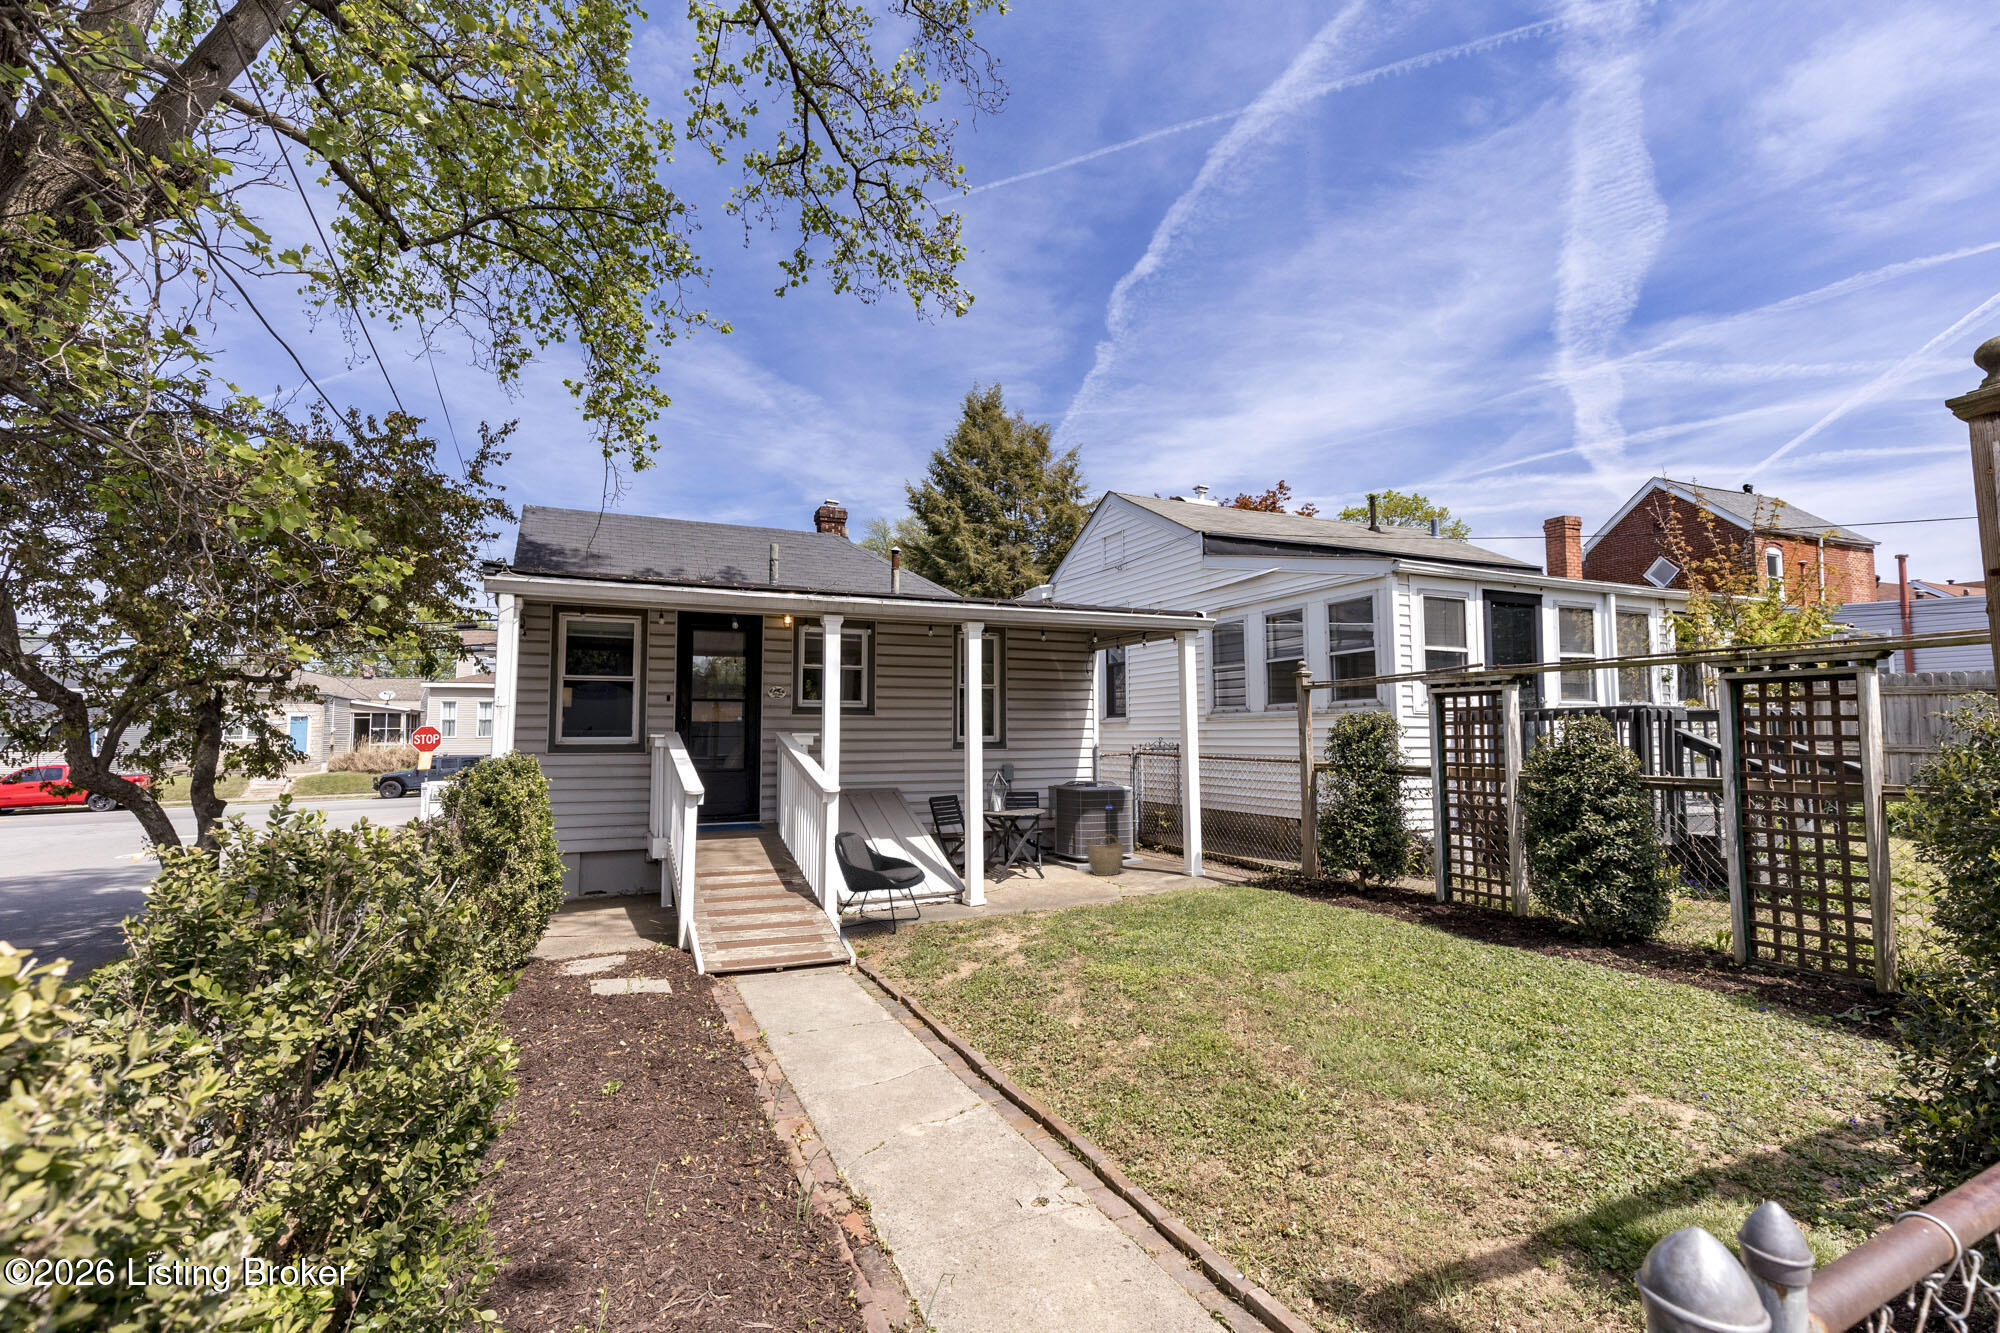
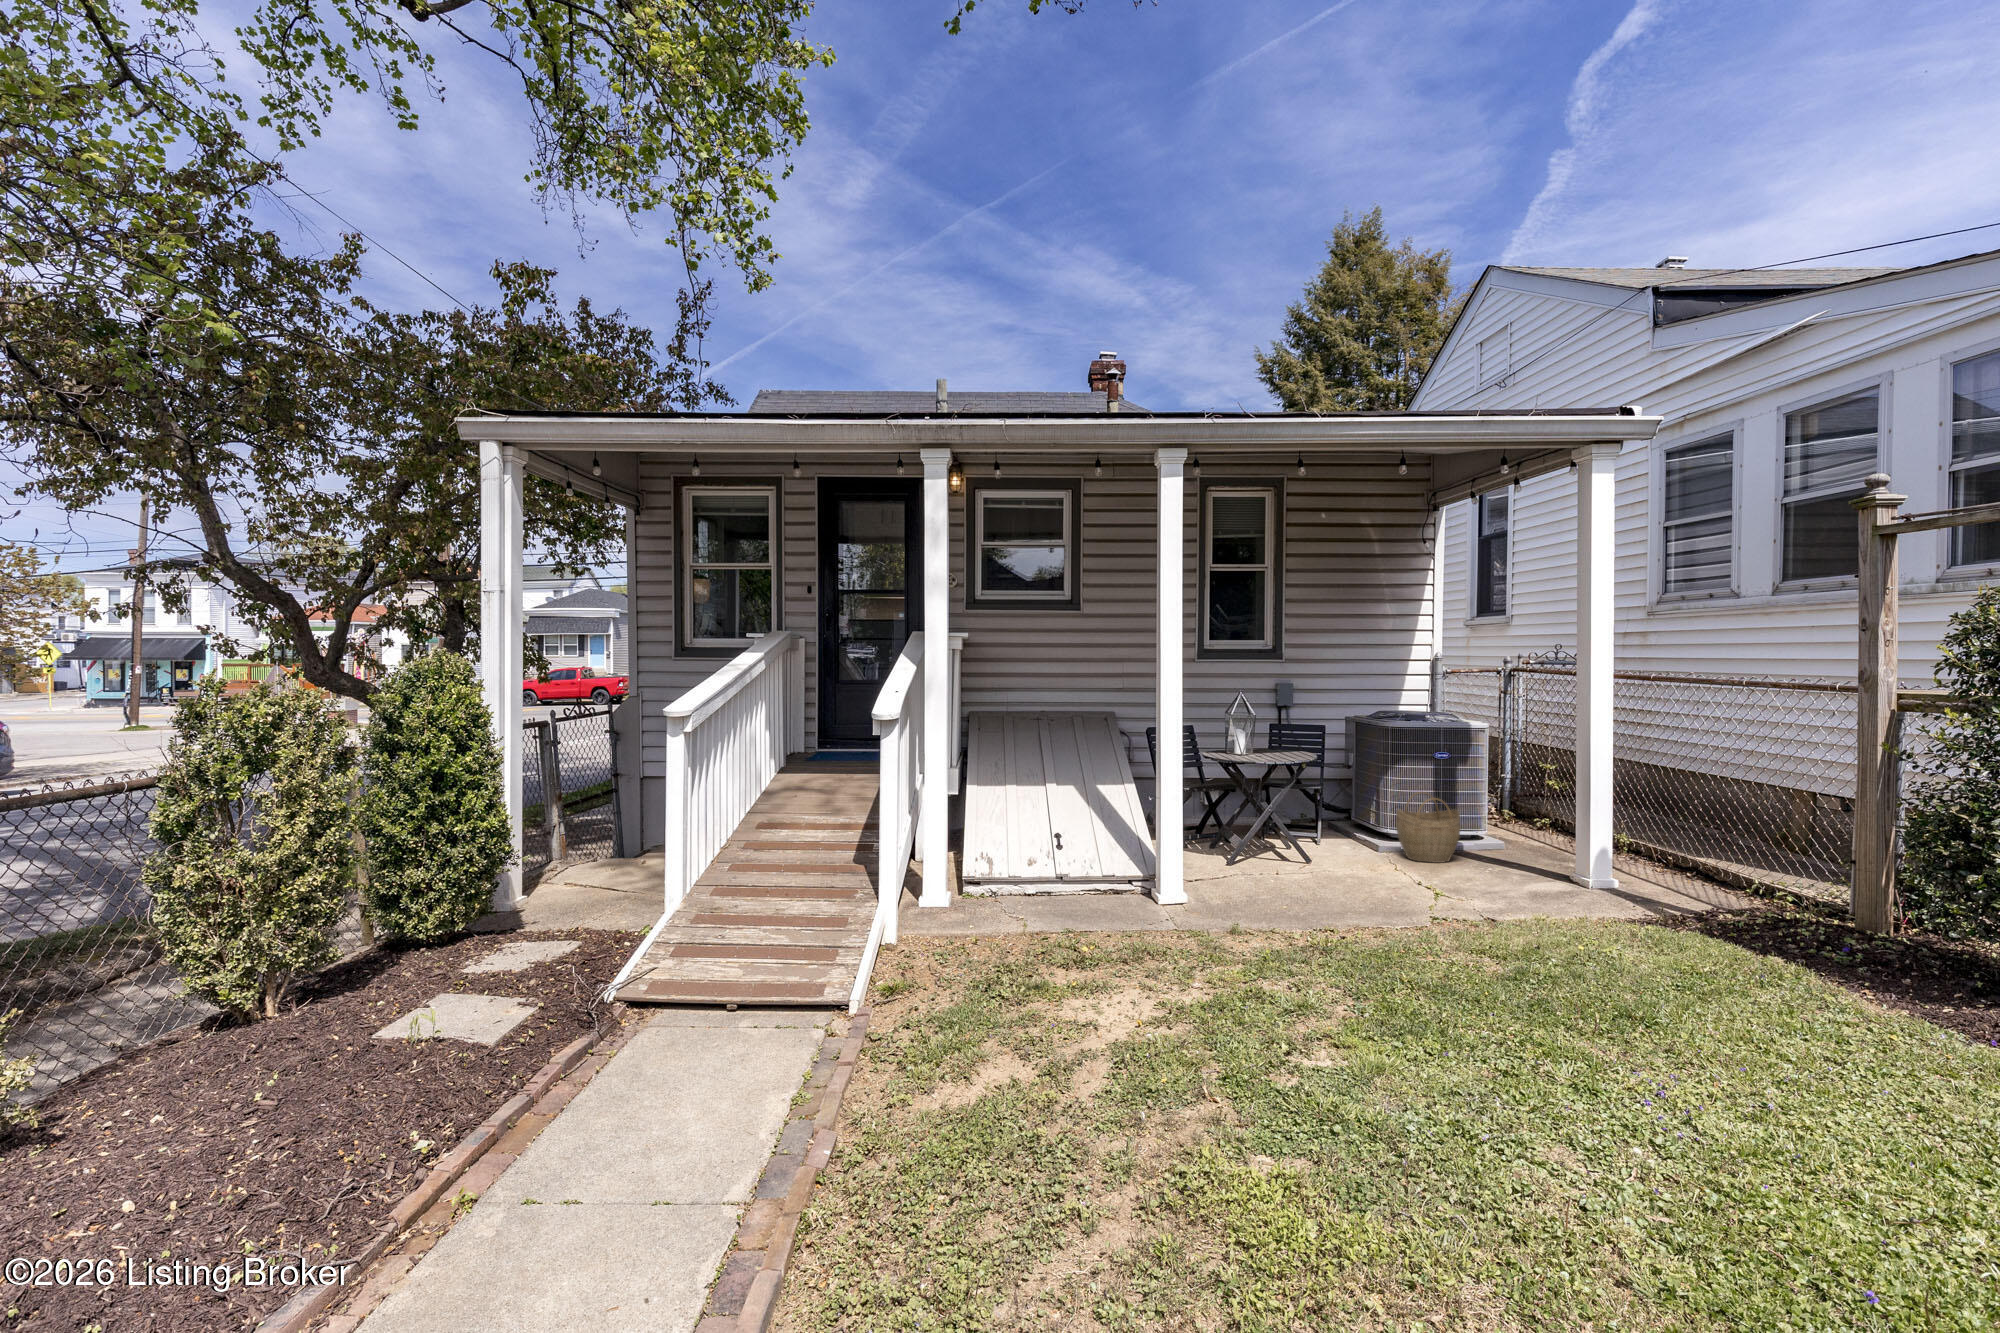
lounge chair: present [835,831,925,934] -> none [911,781,1064,951]

